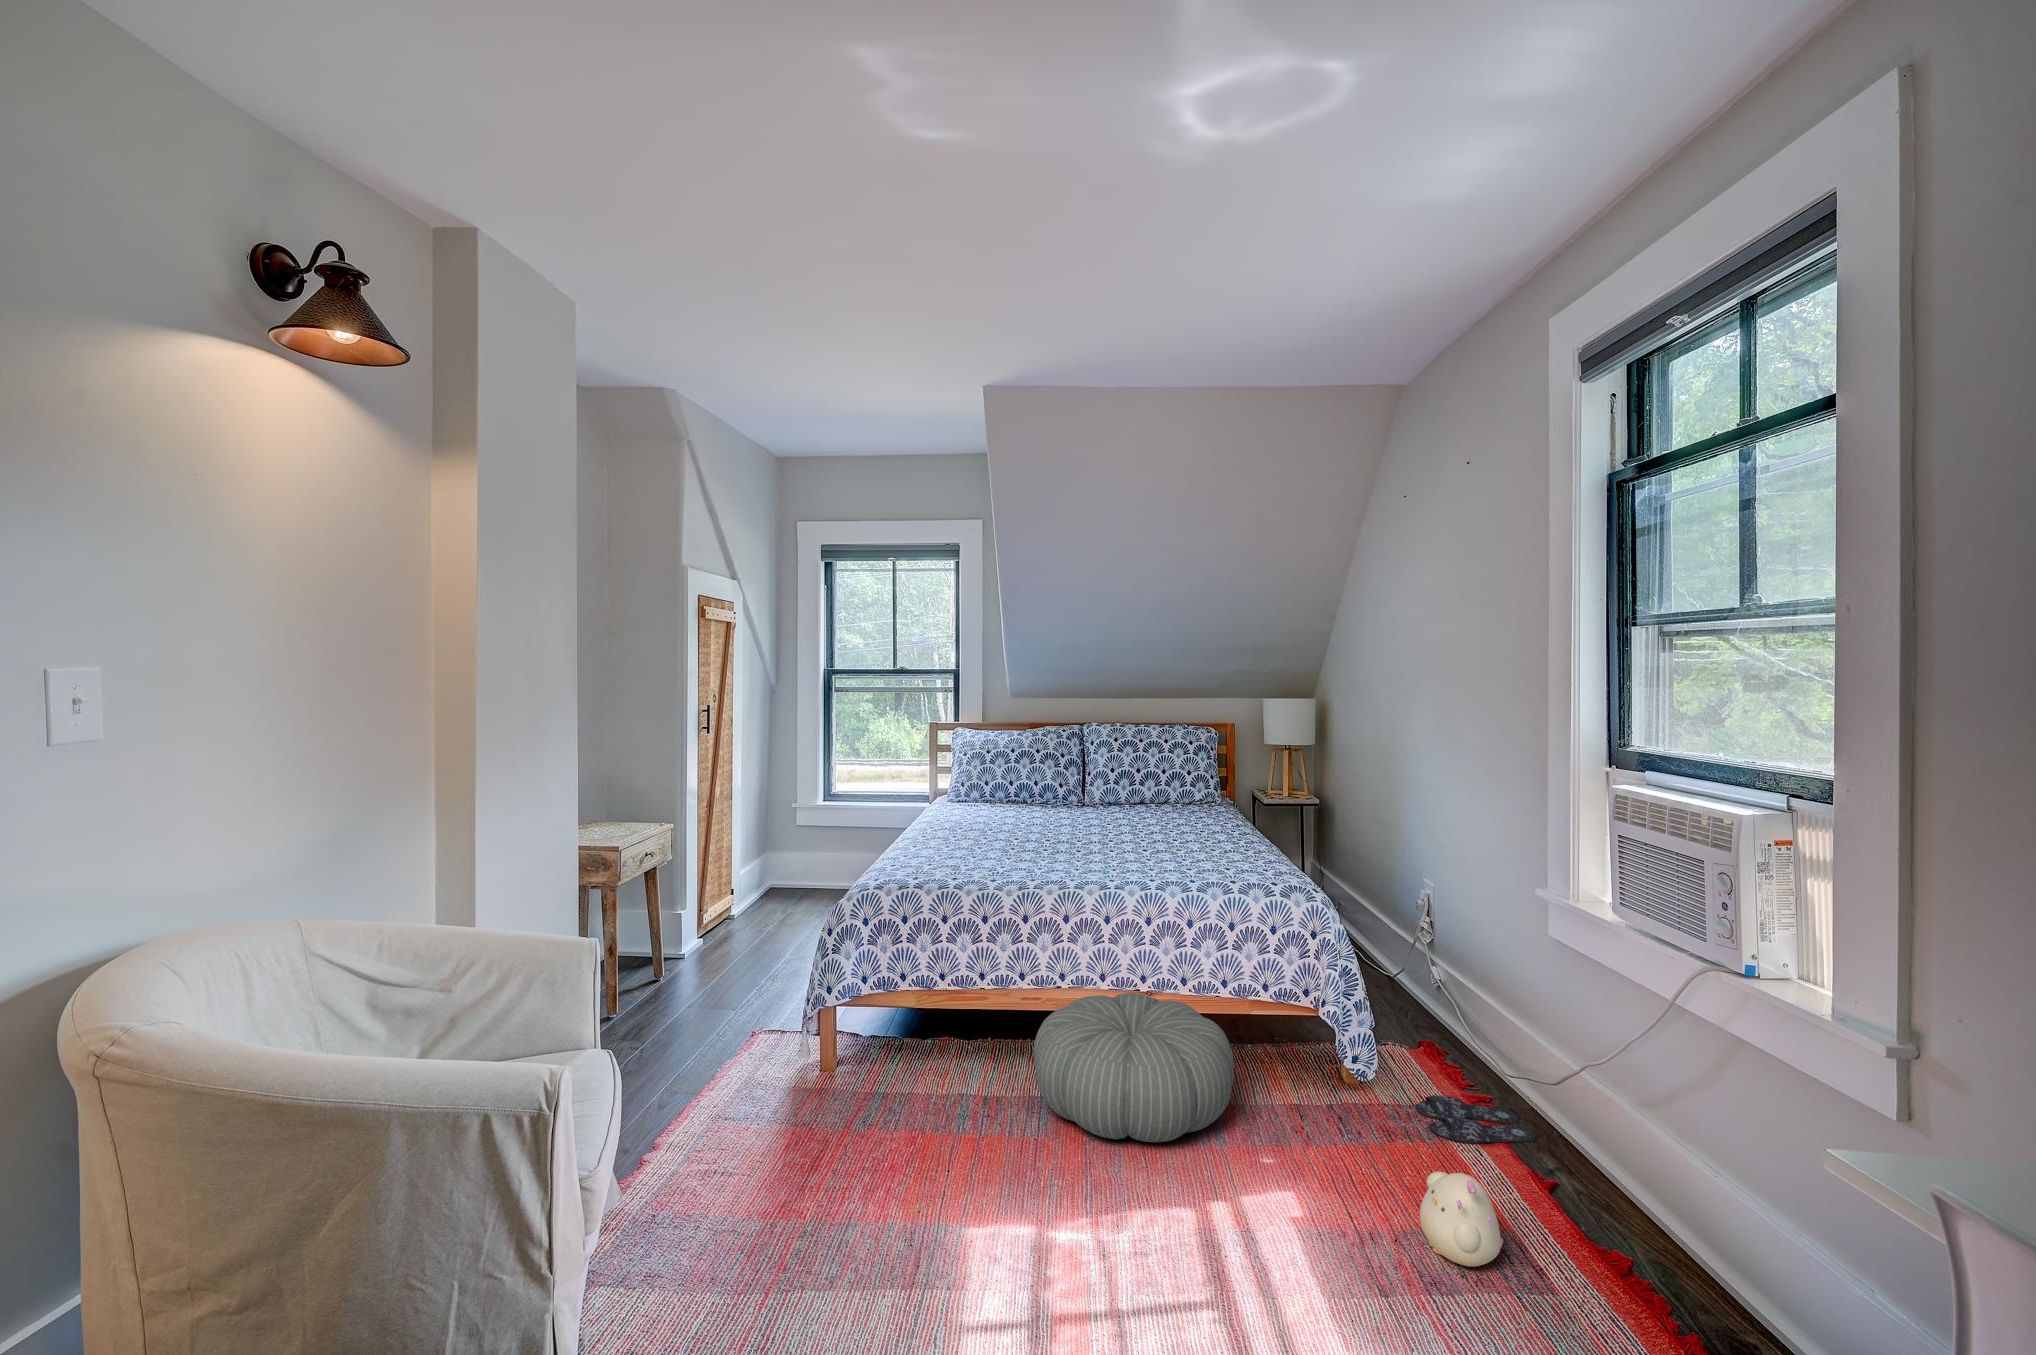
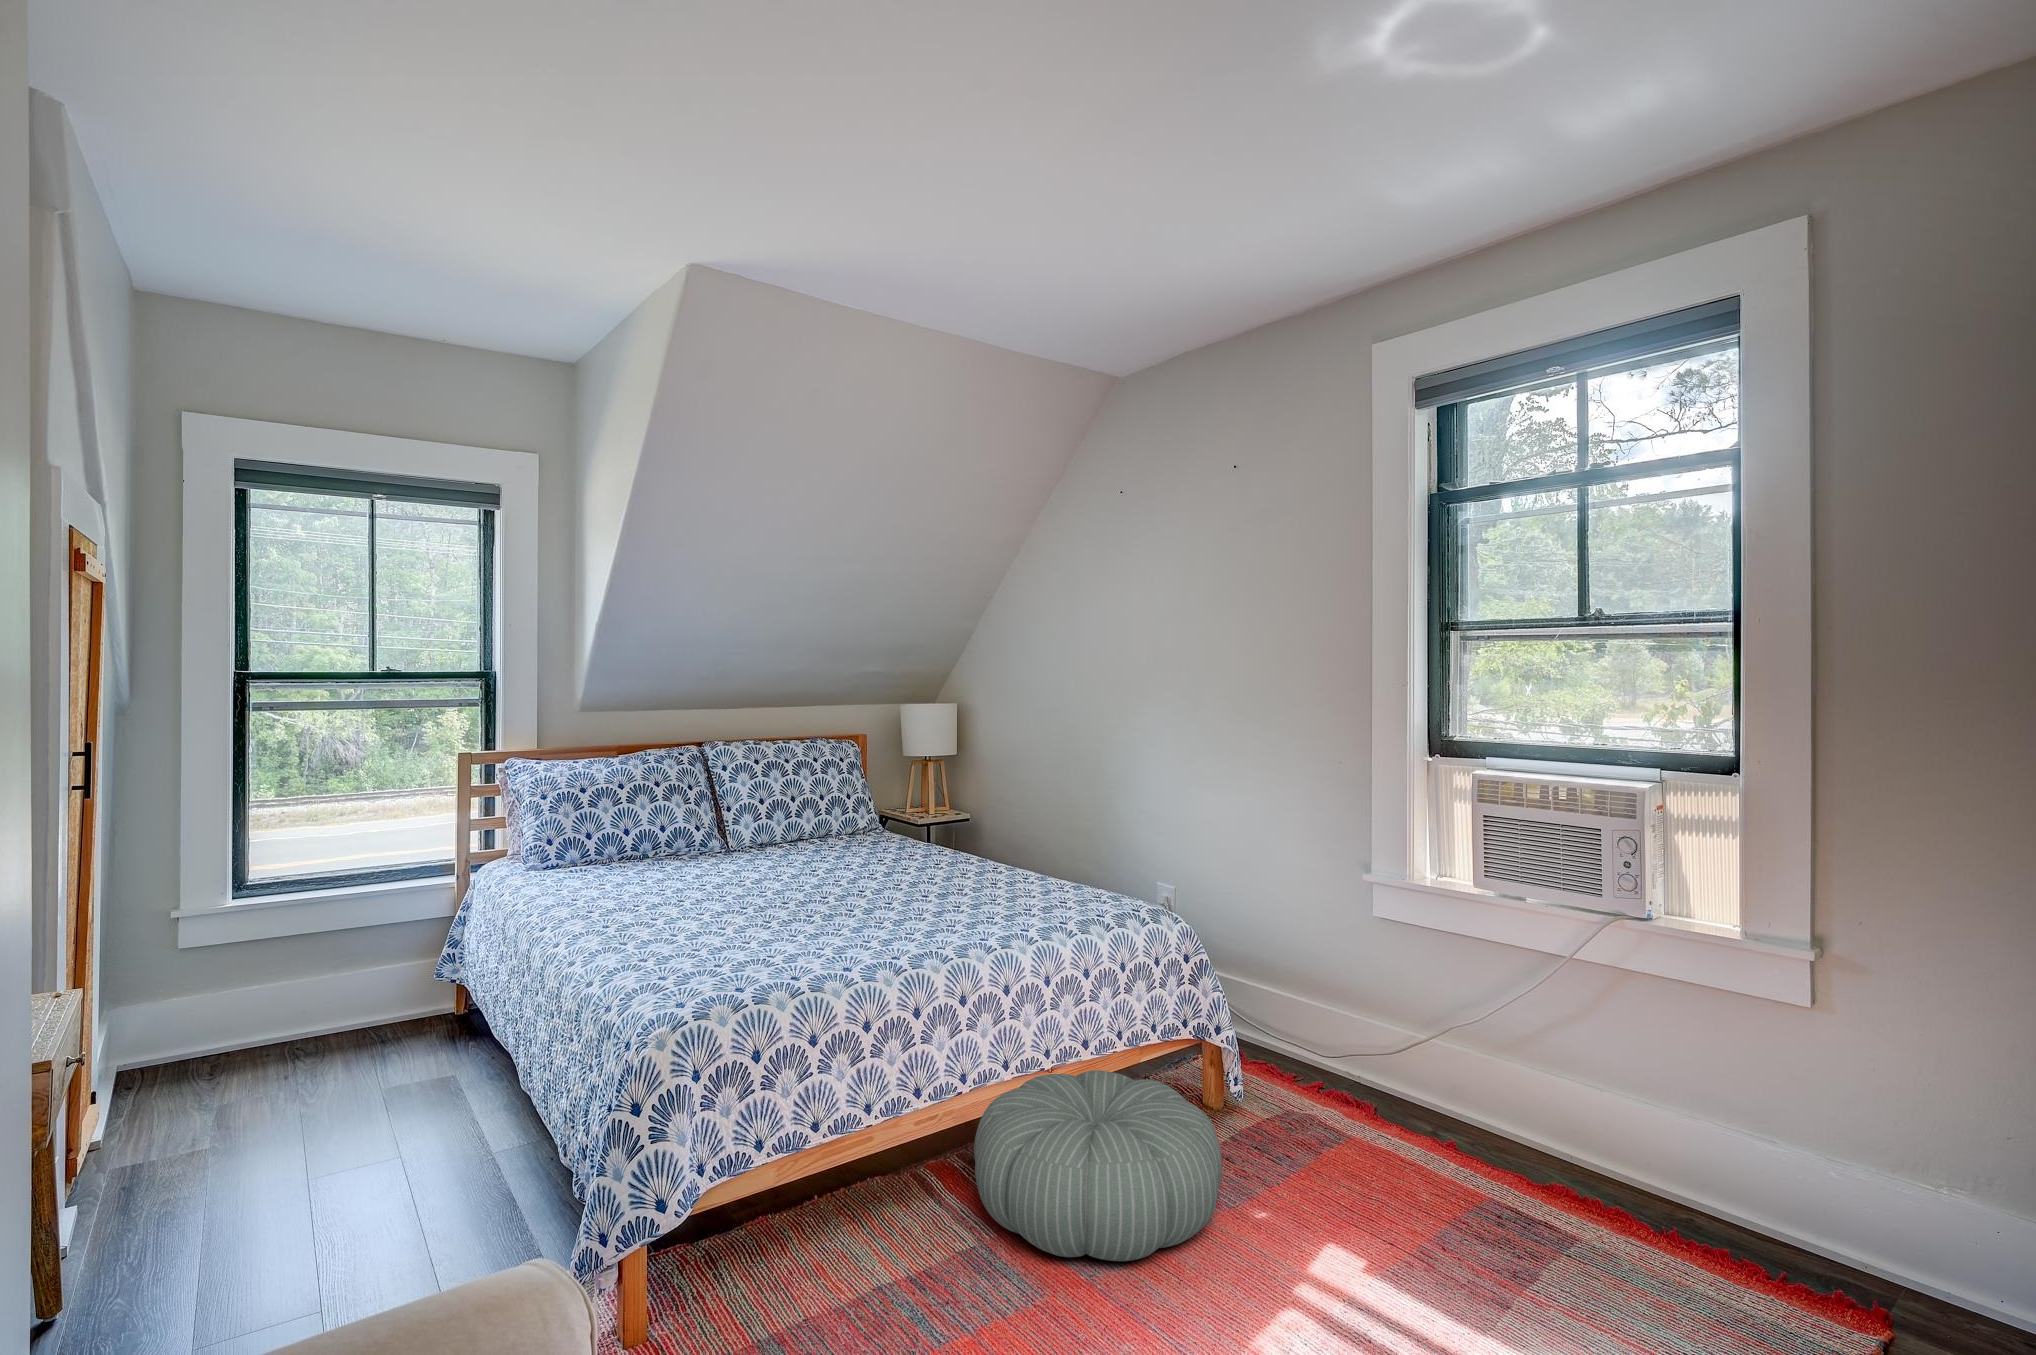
slippers: present [1416,1095,1535,1143] -> none [1306,1089,1408,1132]
plush toy: present [1420,1172,1503,1267] -> none [1453,1153,1545,1239]

